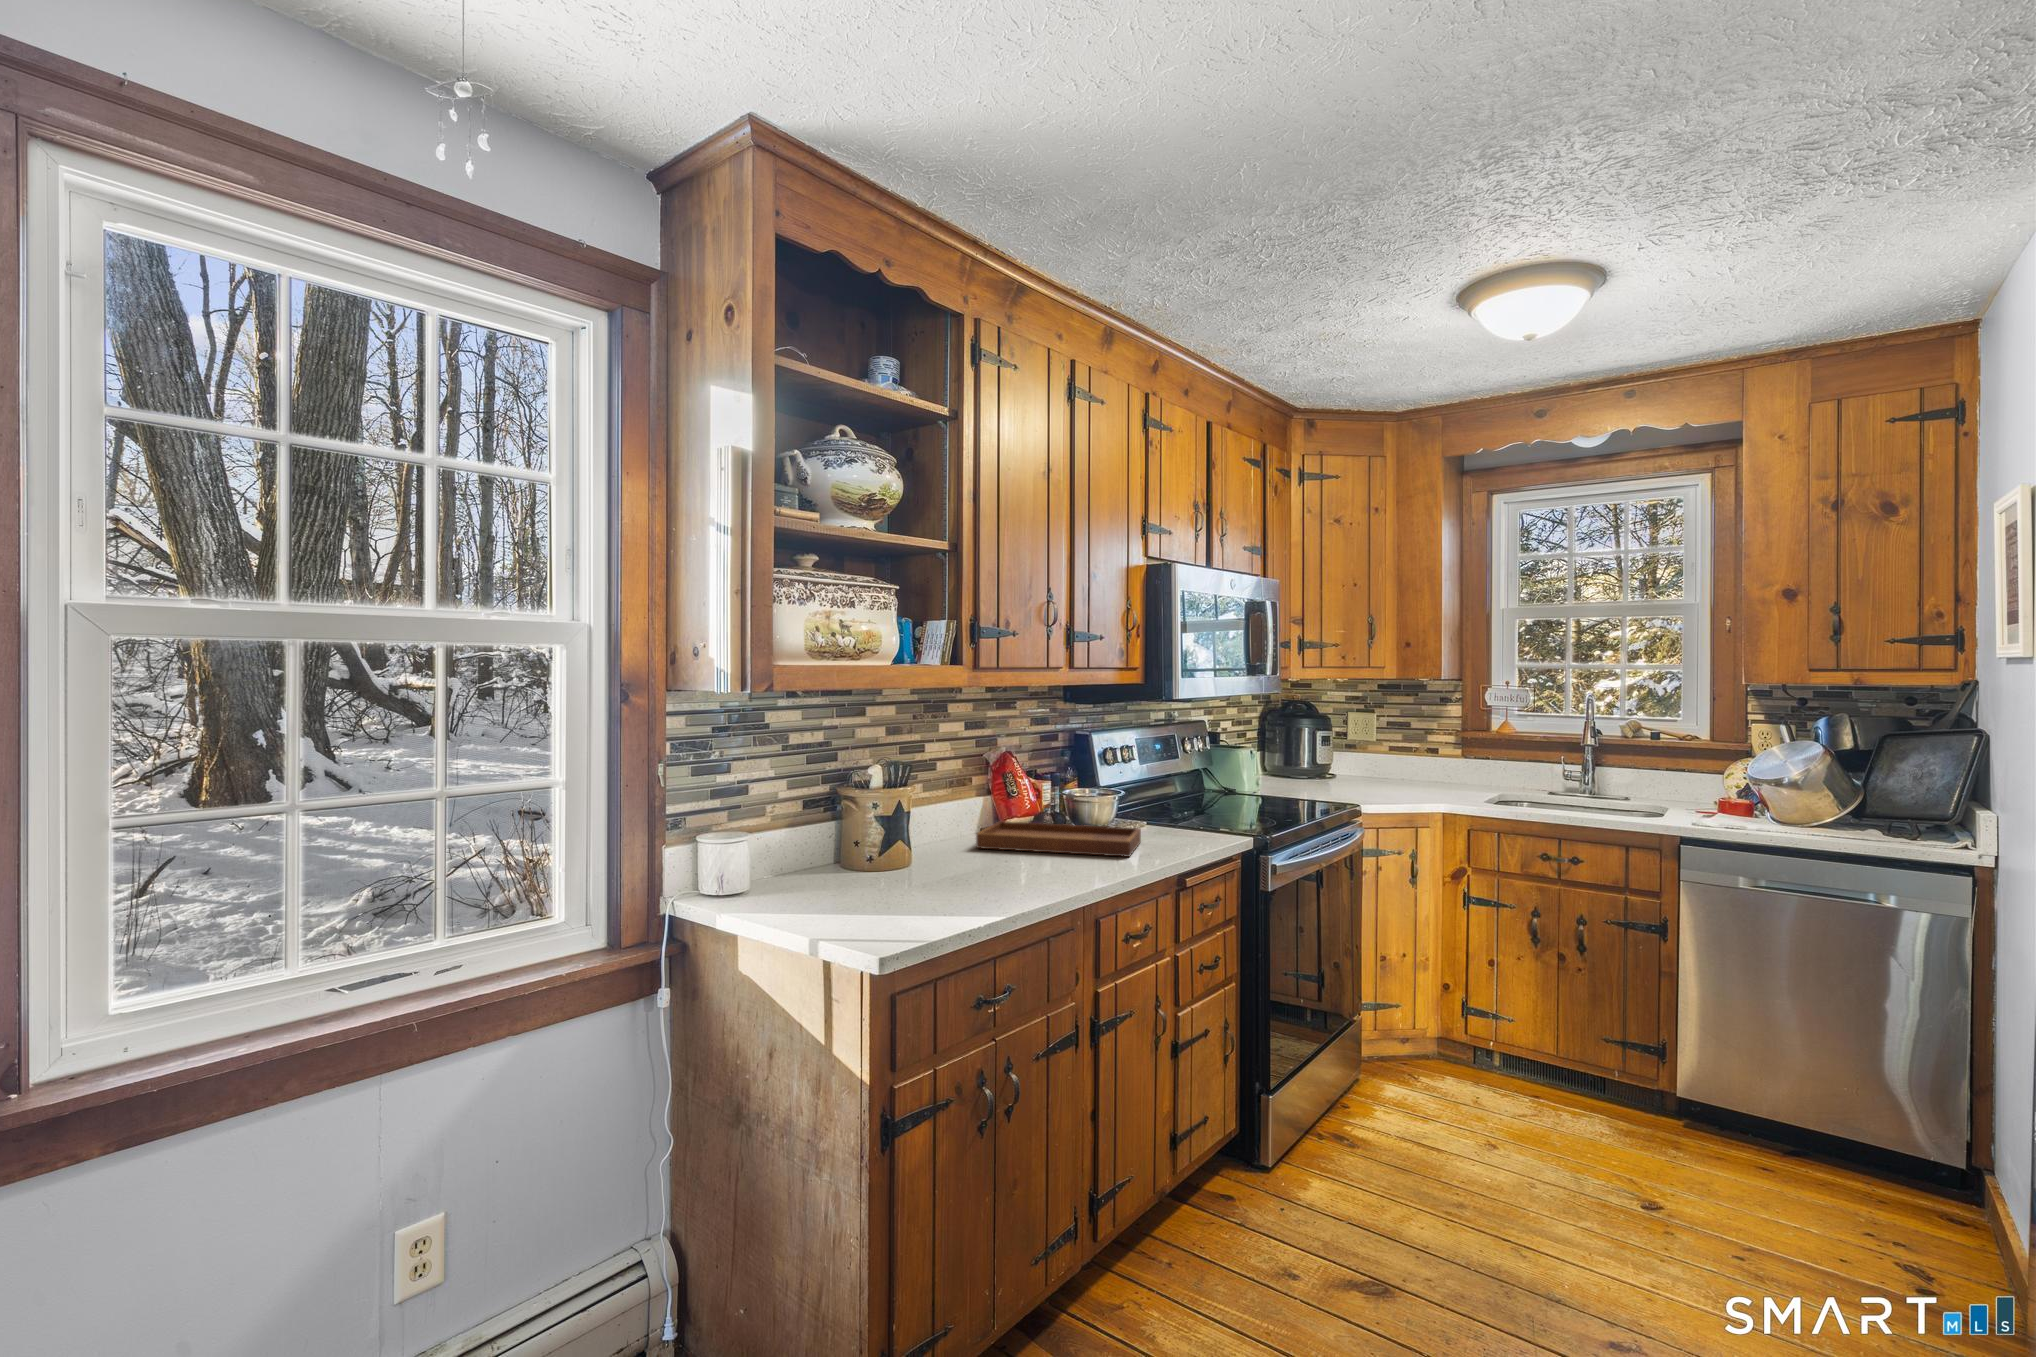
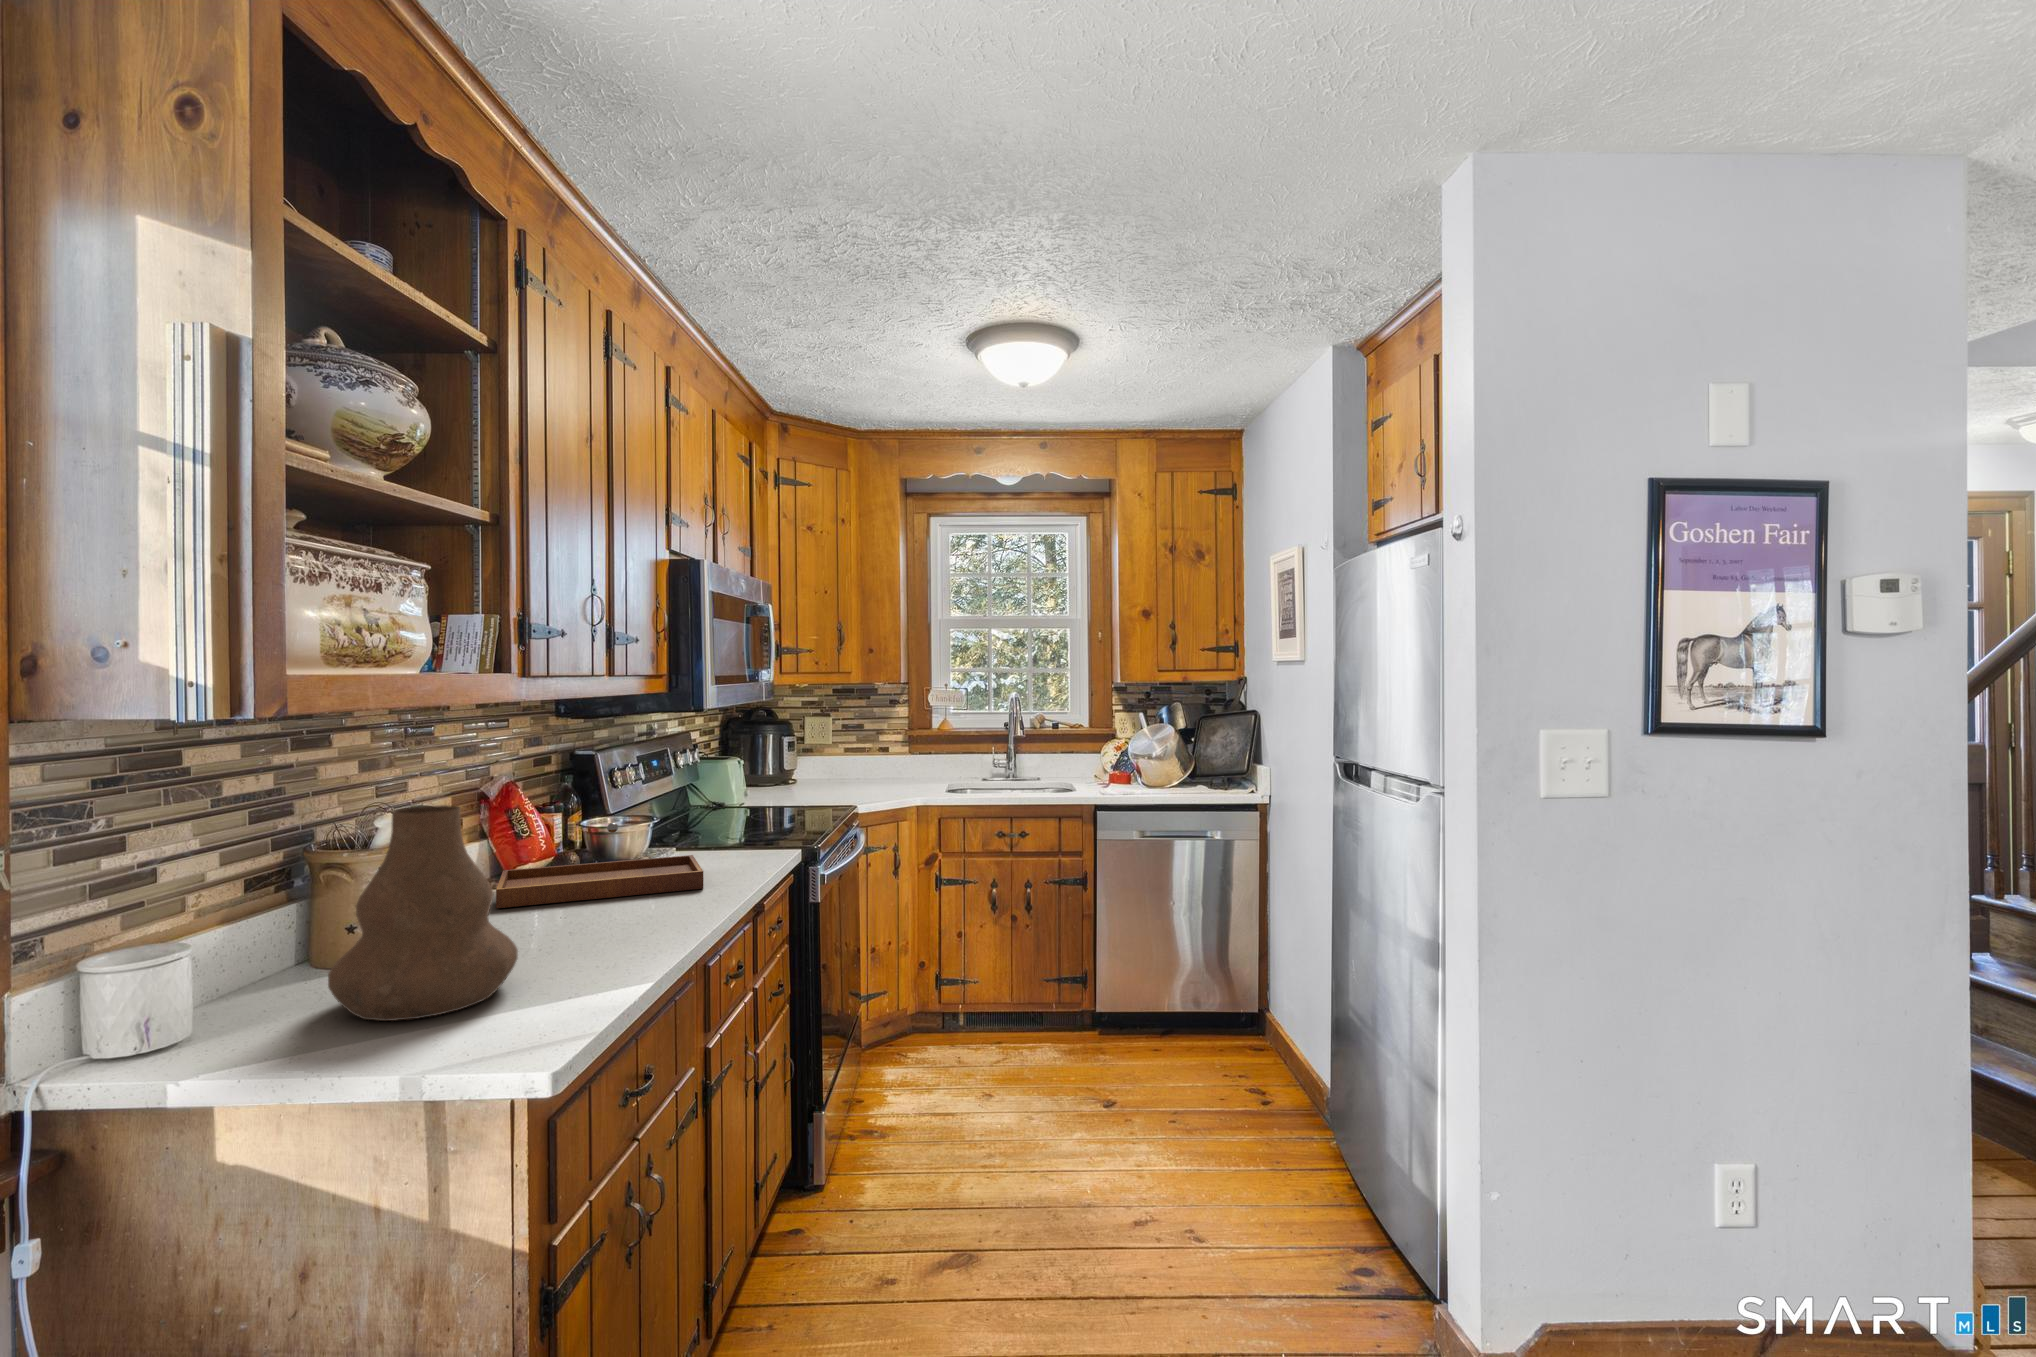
vase: none [814,759,930,908] -> present [328,805,518,1021]

